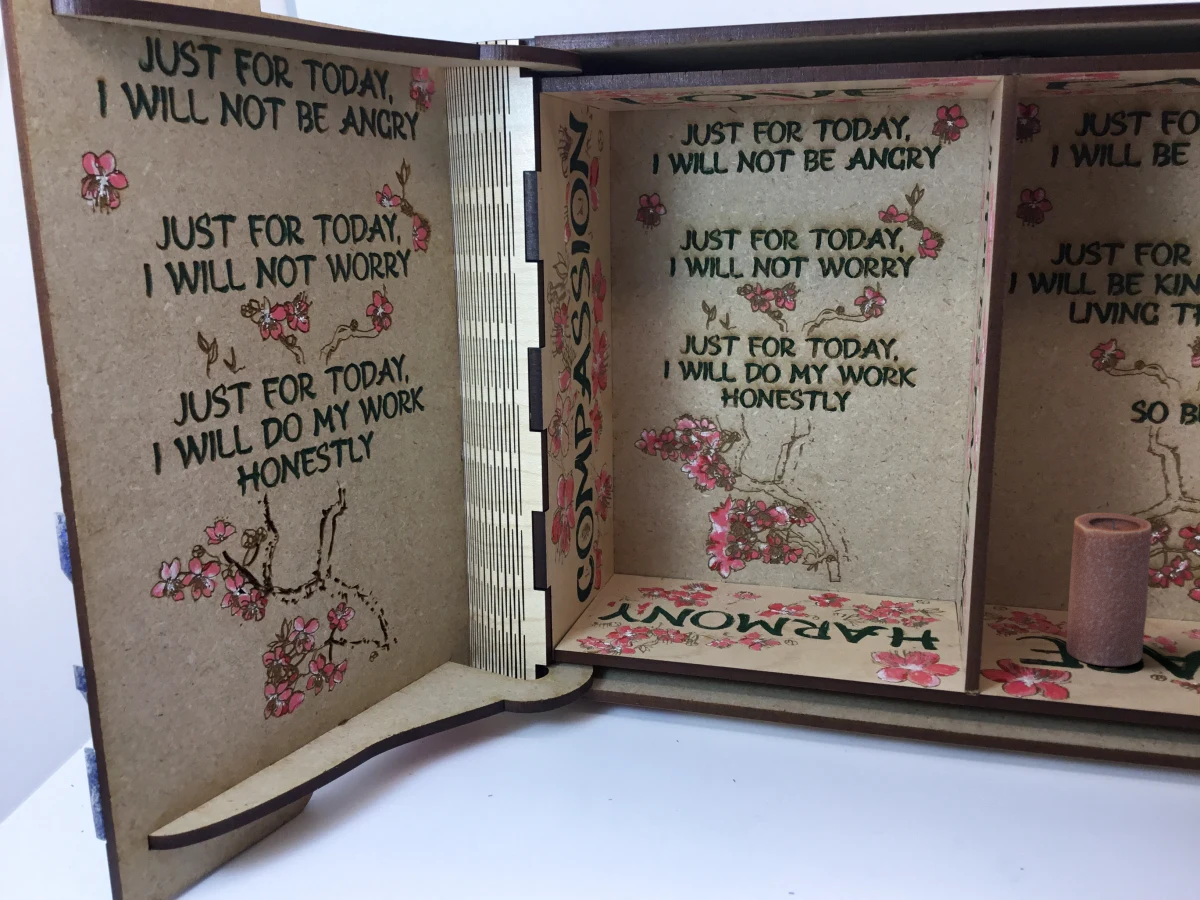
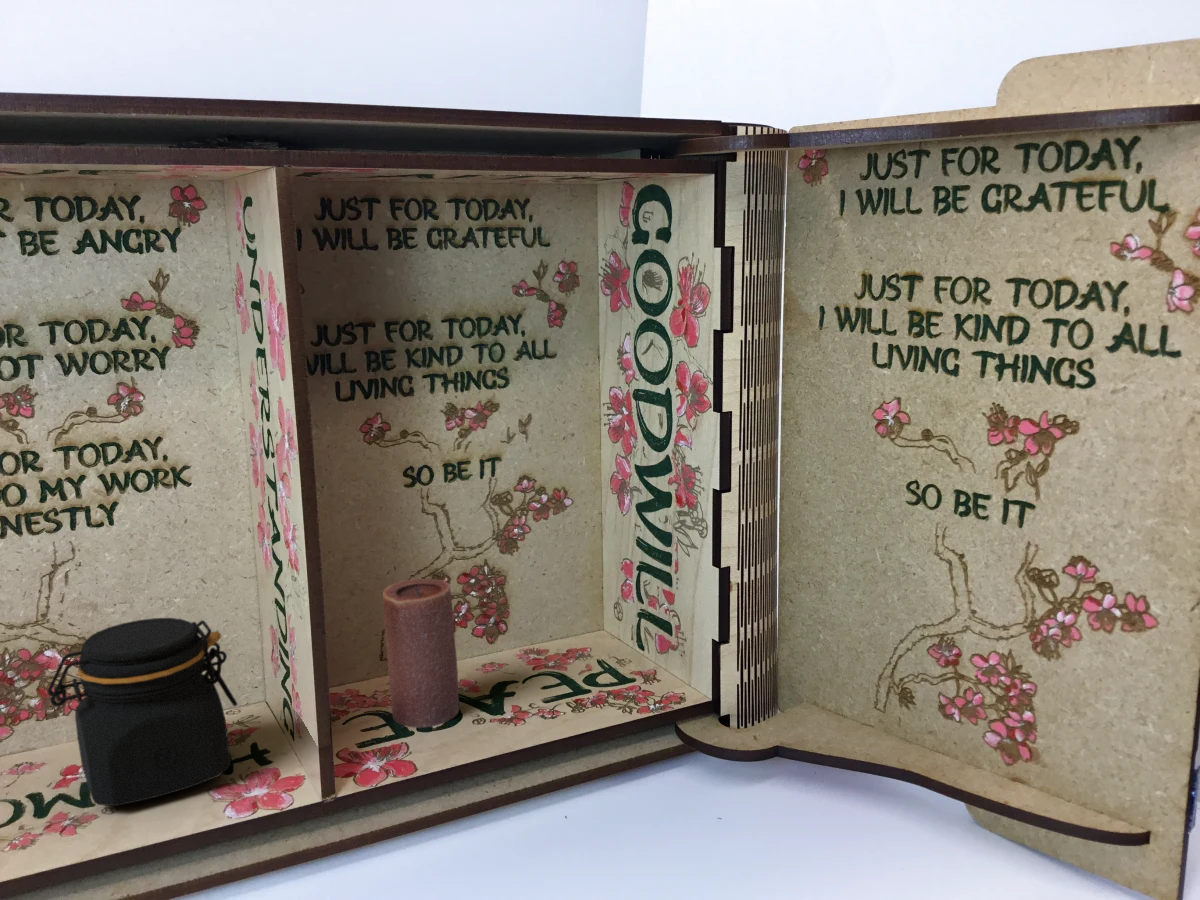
jar: none [764,494,914,644] -> present [48,618,237,806]

